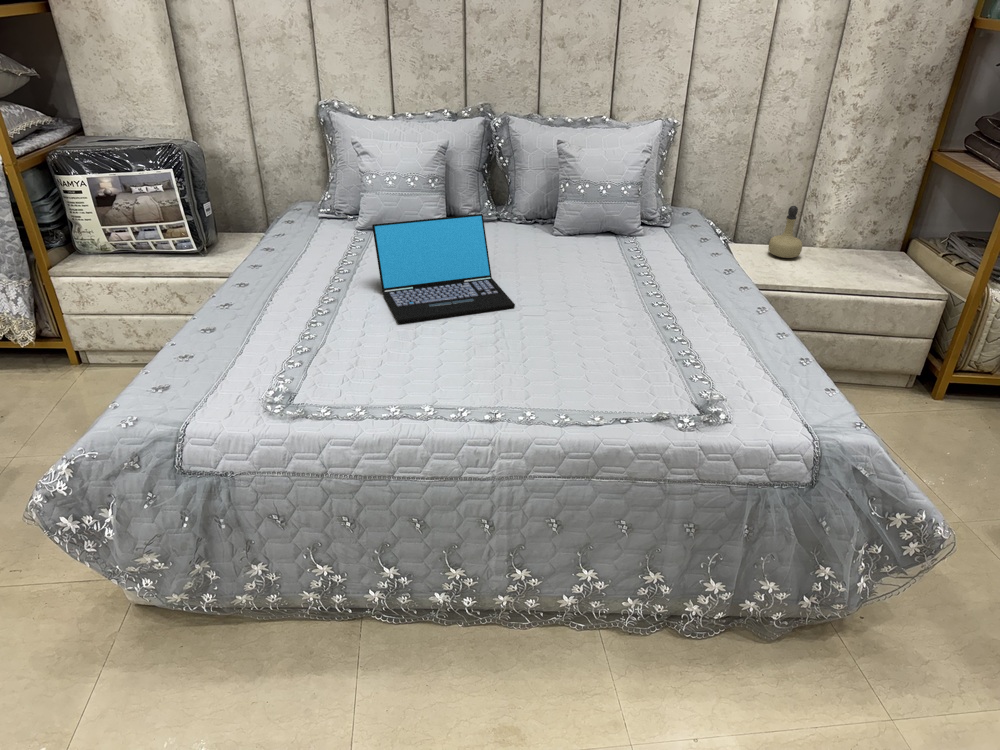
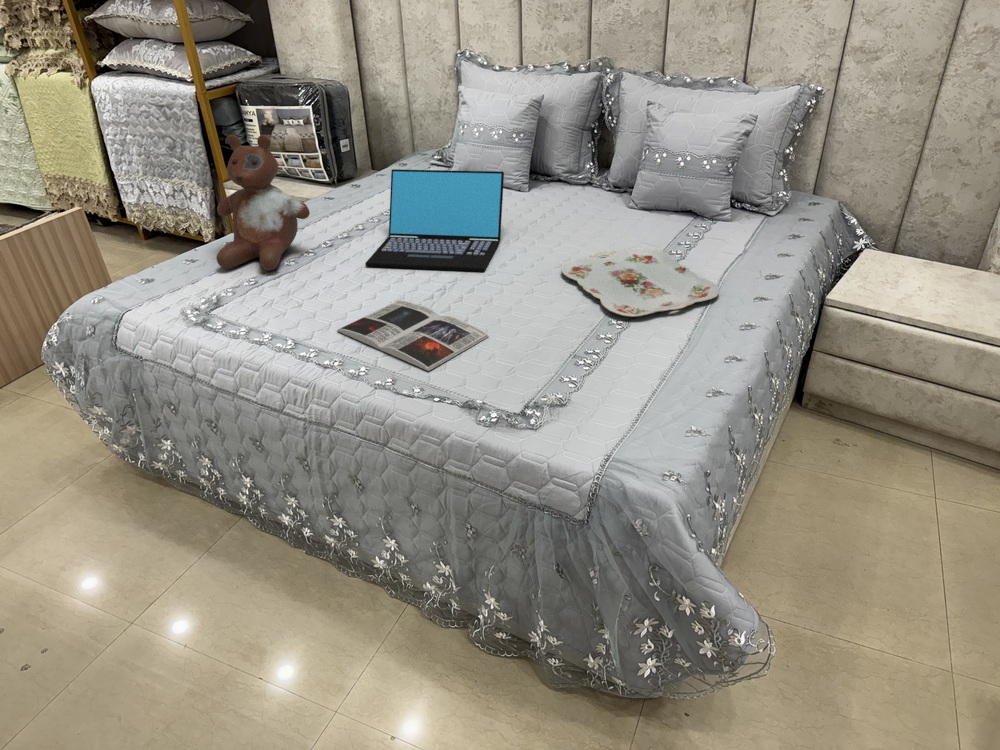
stuffed bear: none [208,202,321,355] -> present [217,134,310,271]
perfume bottle: present [768,206,802,258] -> none [918,213,968,282]
serving tray: none [576,264,718,320] -> present [561,248,719,317]
magazine: none [460,347,598,401] -> present [337,301,489,371]

